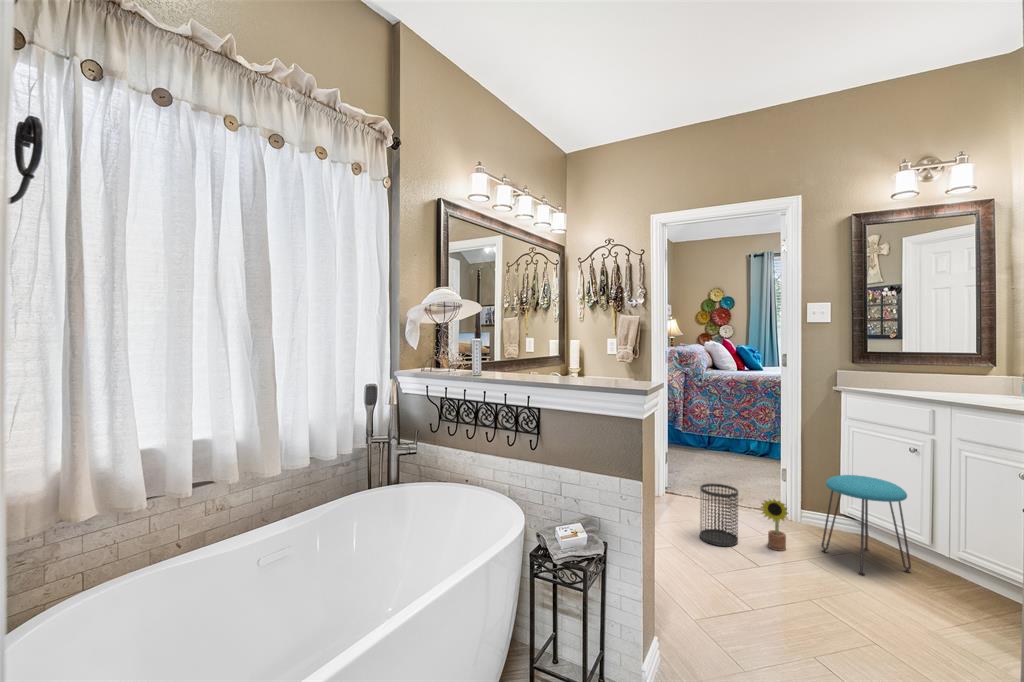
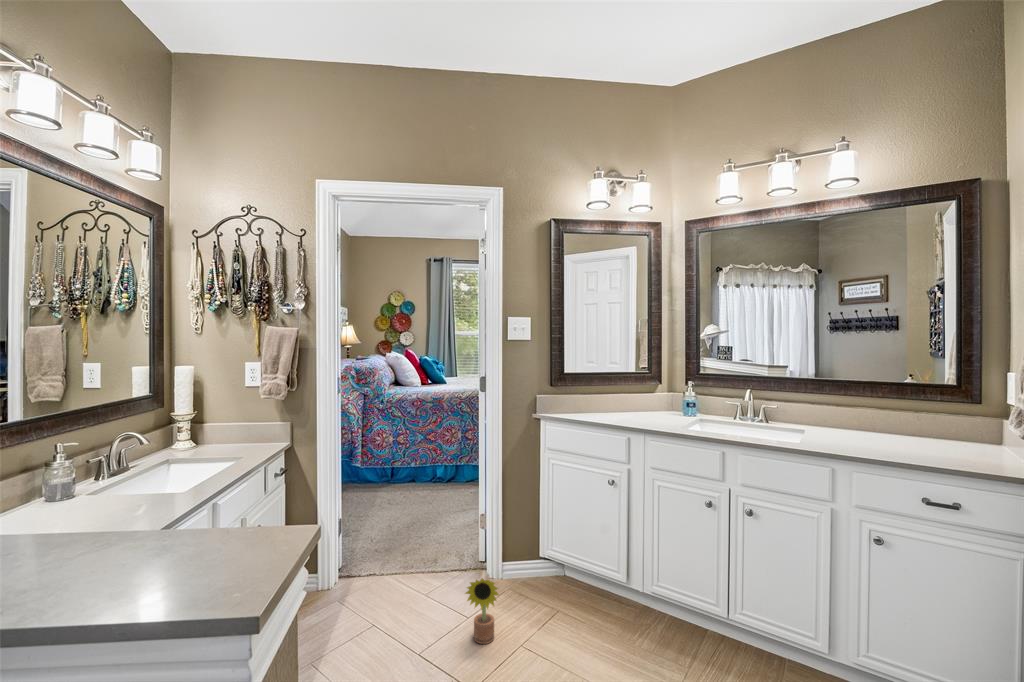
stool: present [822,475,911,575] -> none [531,521,617,653]
wastebasket: present [700,483,738,546] -> none [387,566,438,665]

